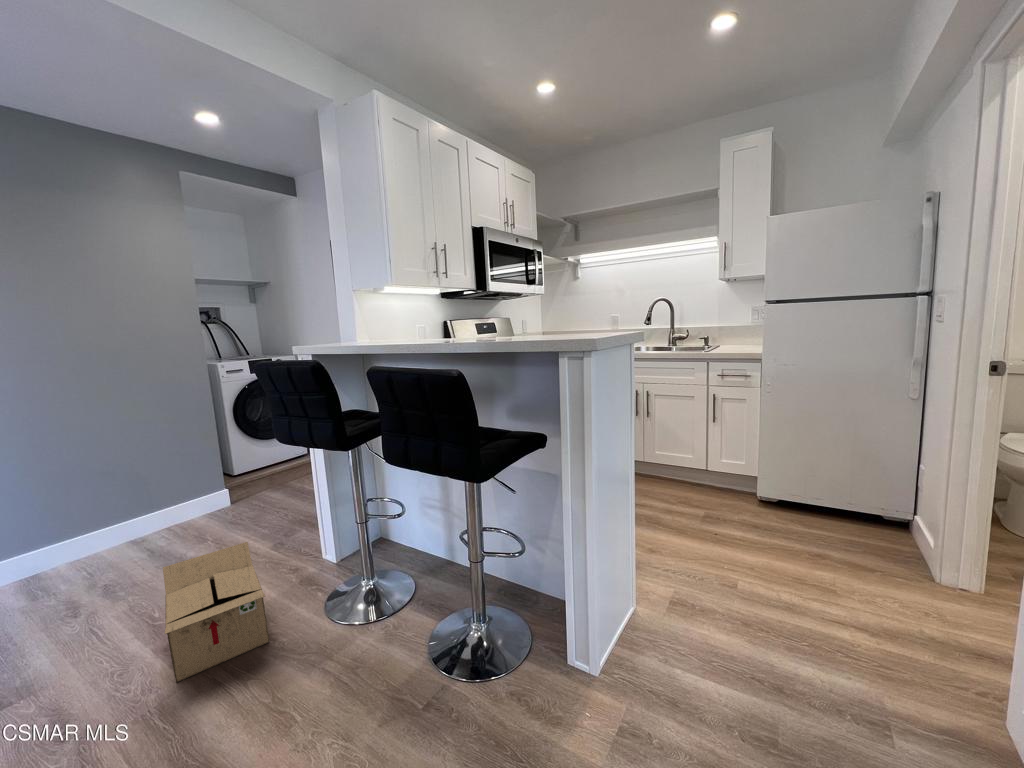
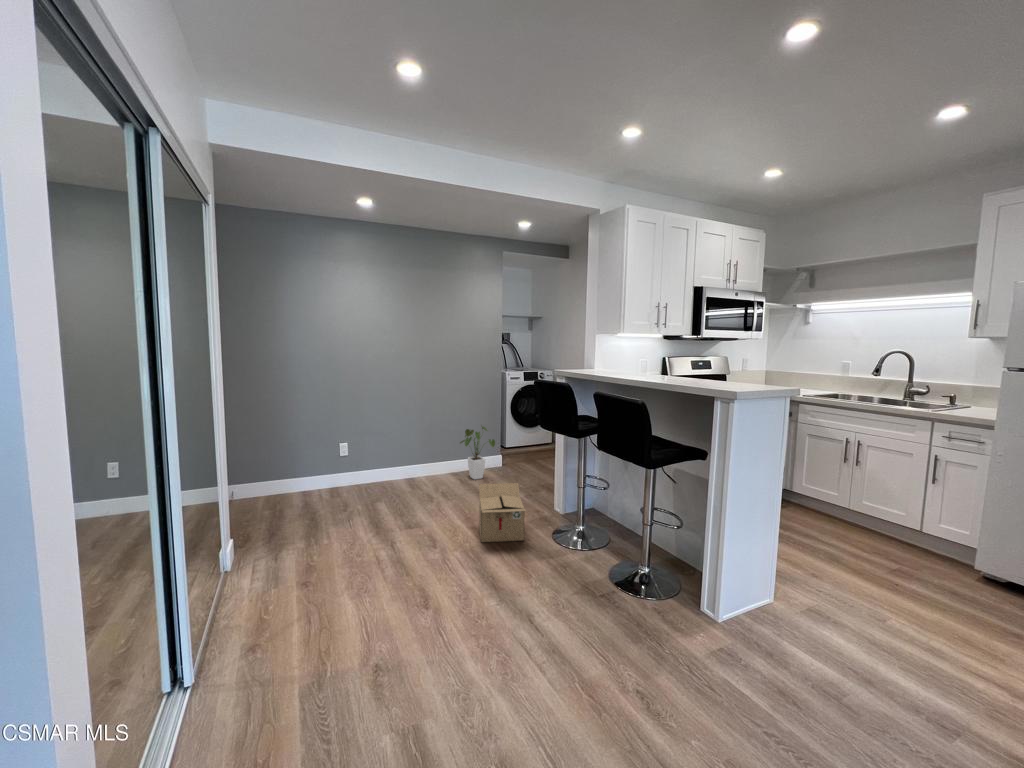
house plant: none [136,450,206,541] -> present [460,427,495,479]

